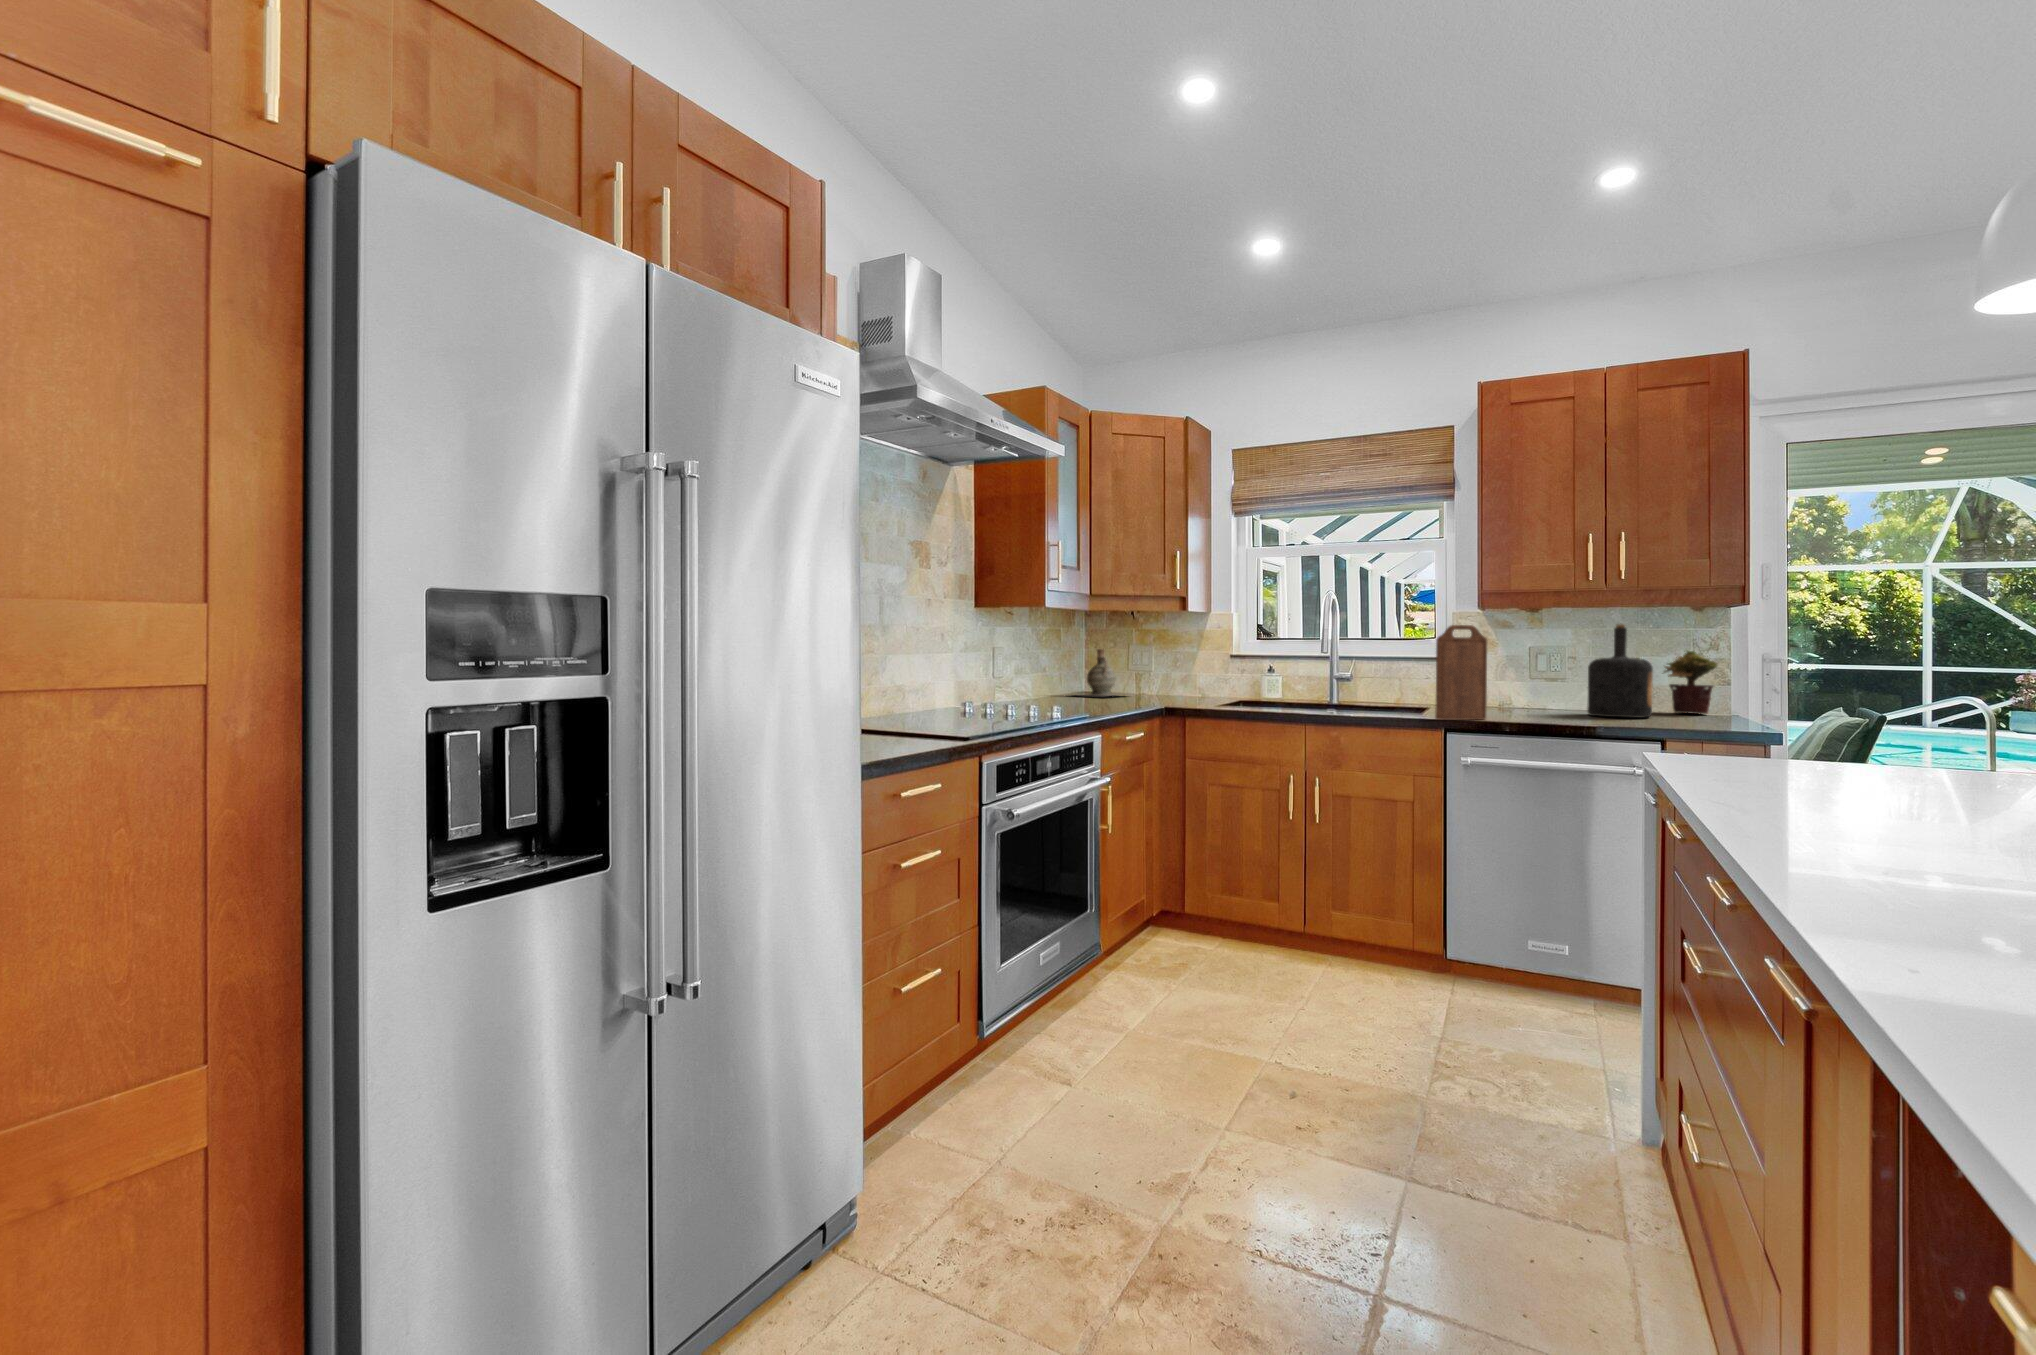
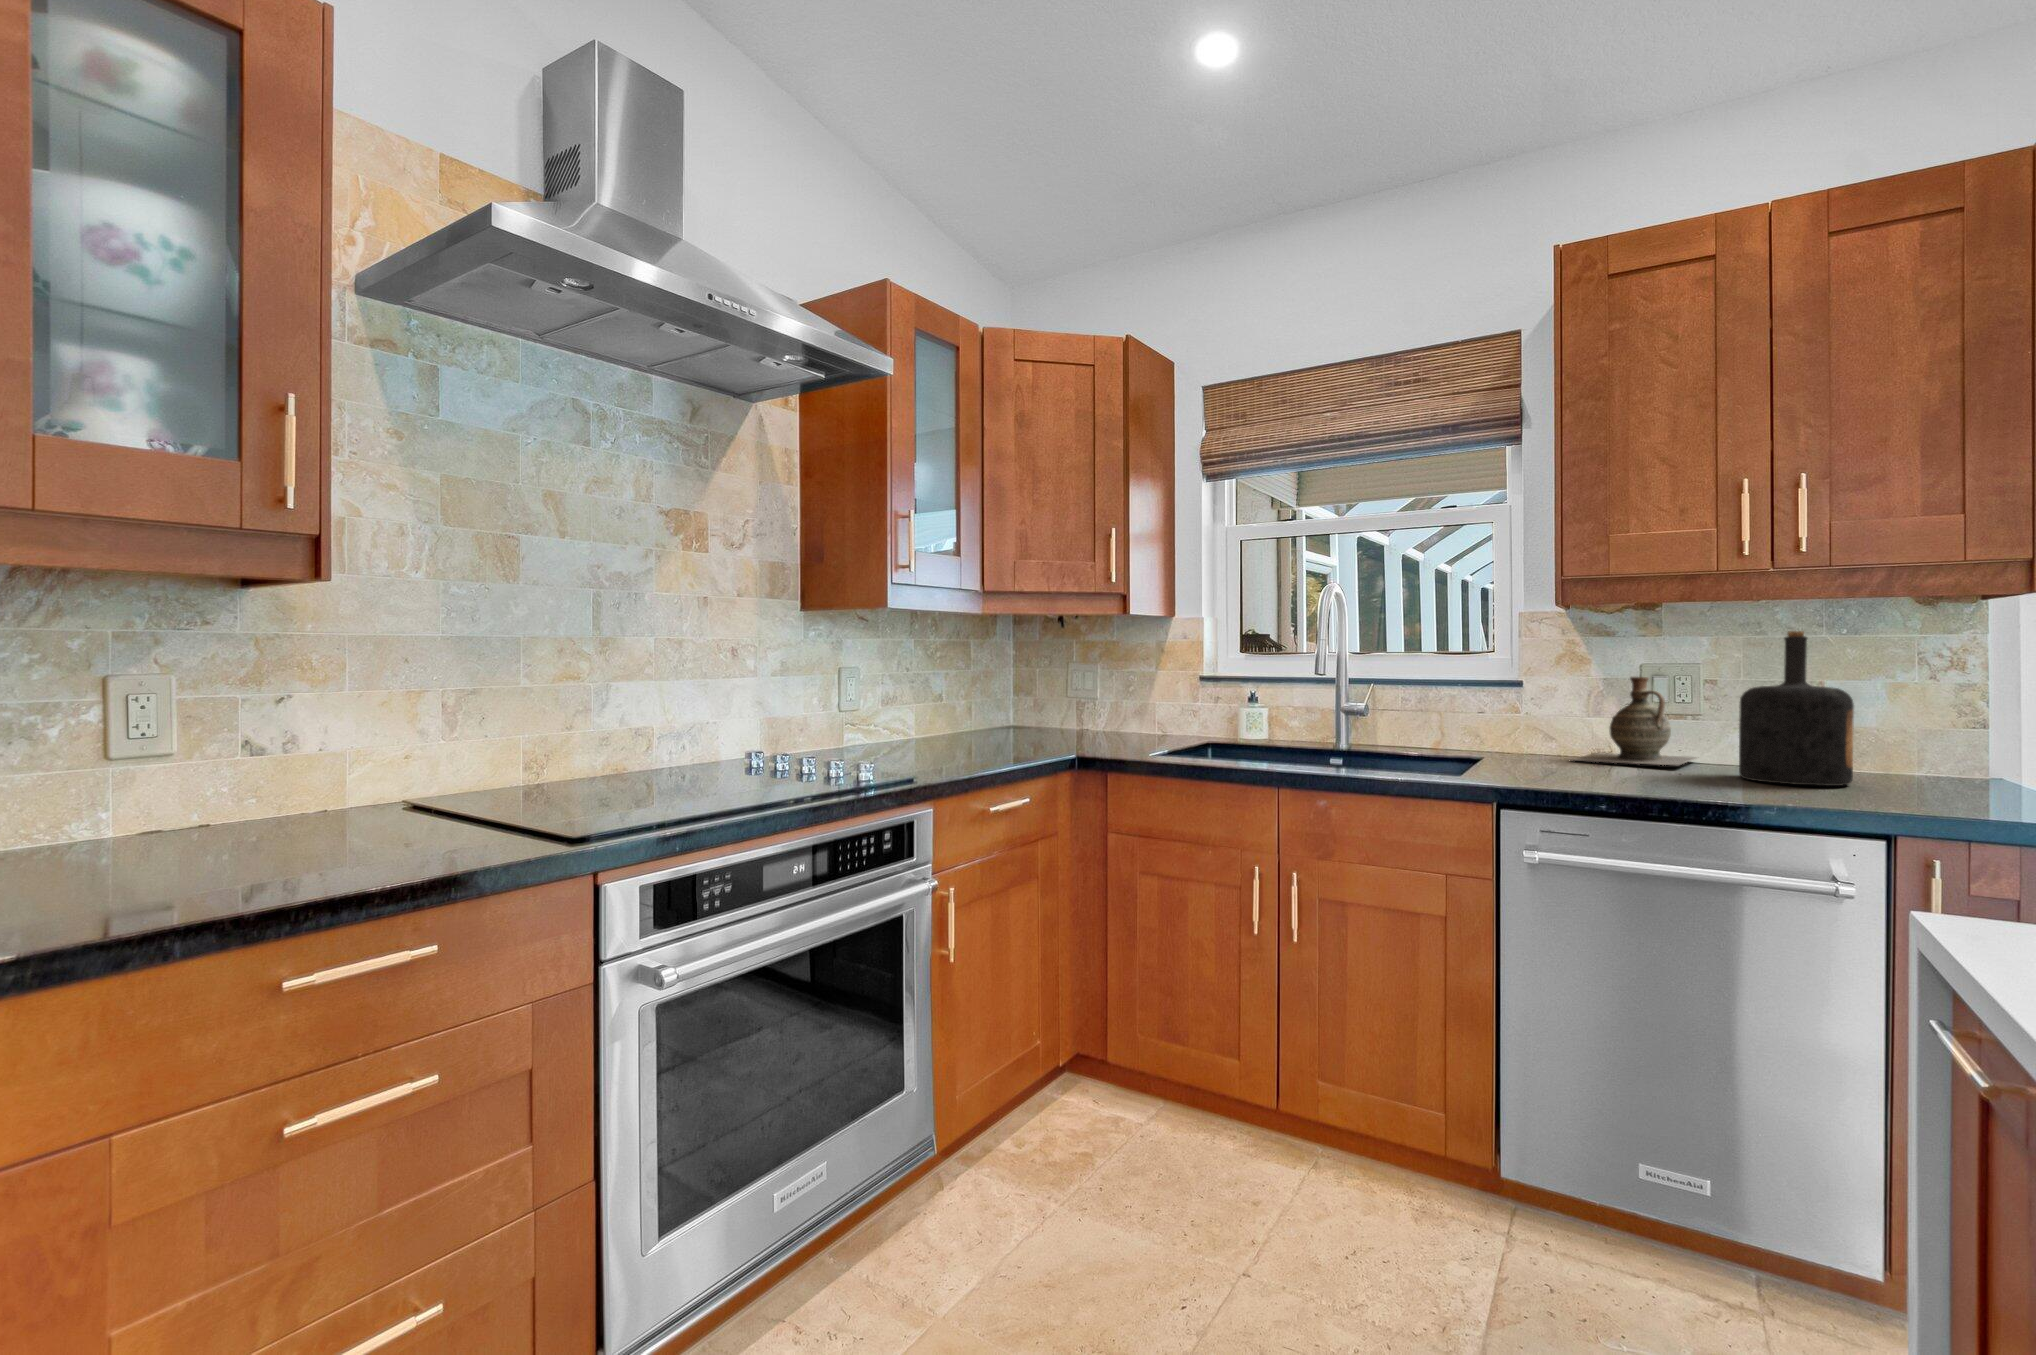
cutting board: present [1435,625,1487,720] -> none [1481,632,1569,788]
ceramic jug: present [1079,649,1124,696] -> present [1574,677,1695,765]
potted plant: present [1664,651,1718,714] -> none [1861,672,1967,778]

